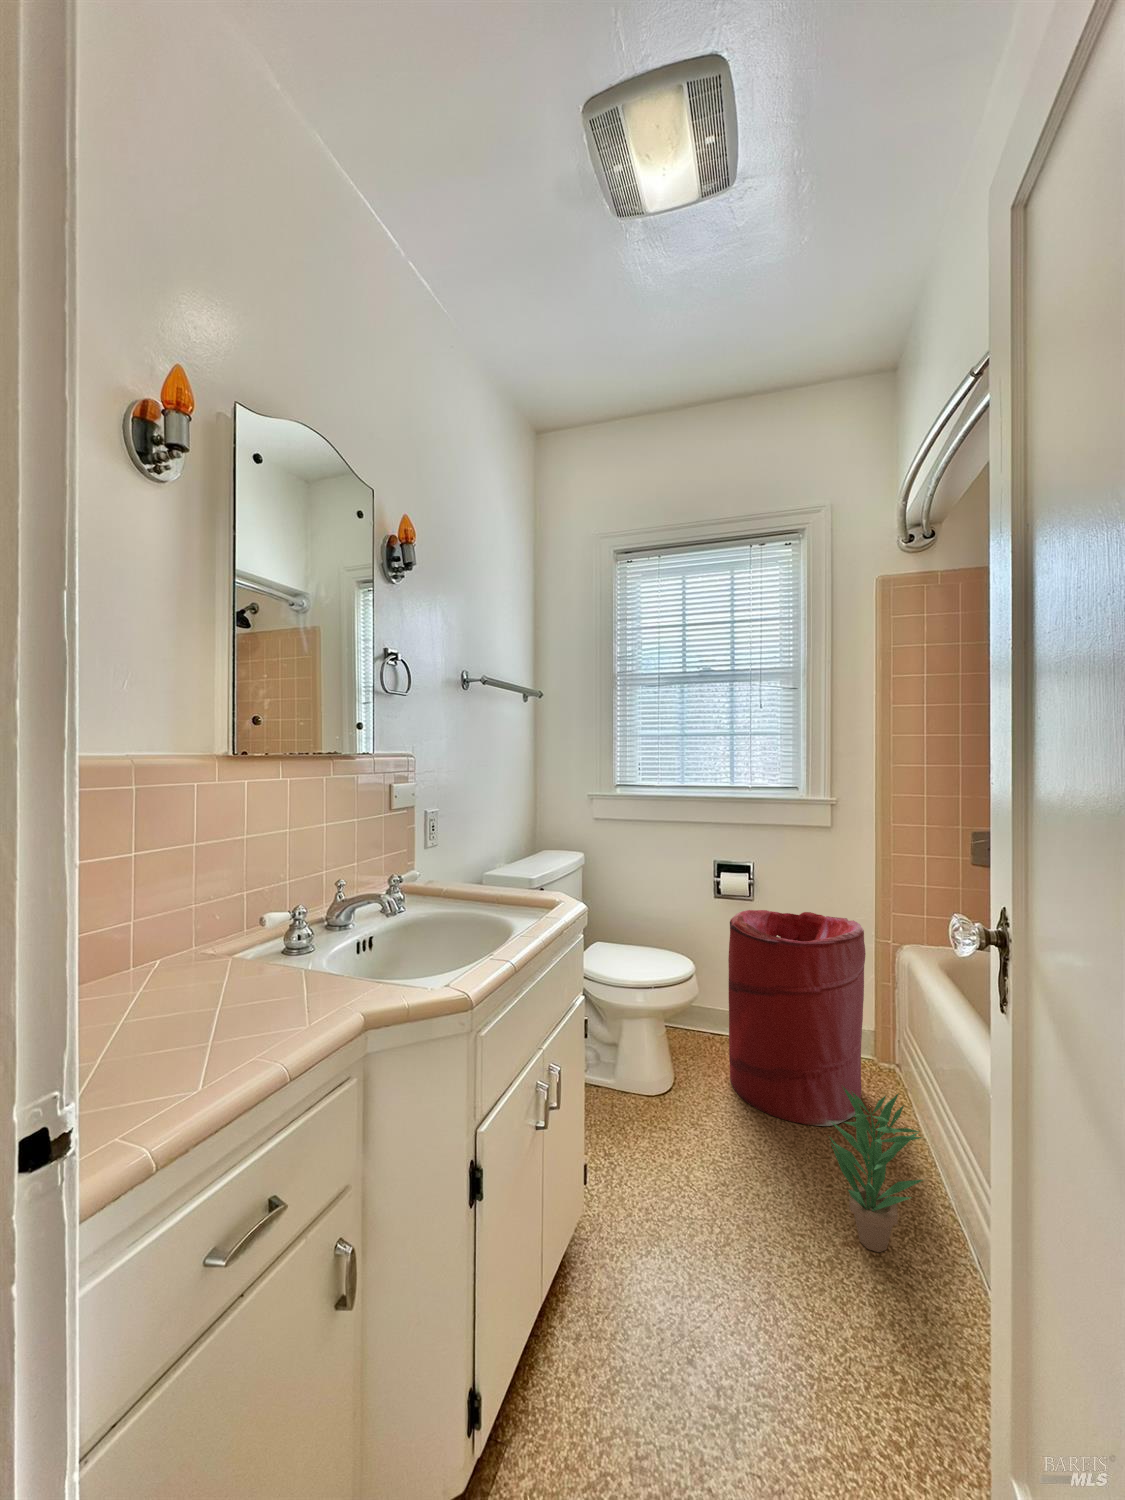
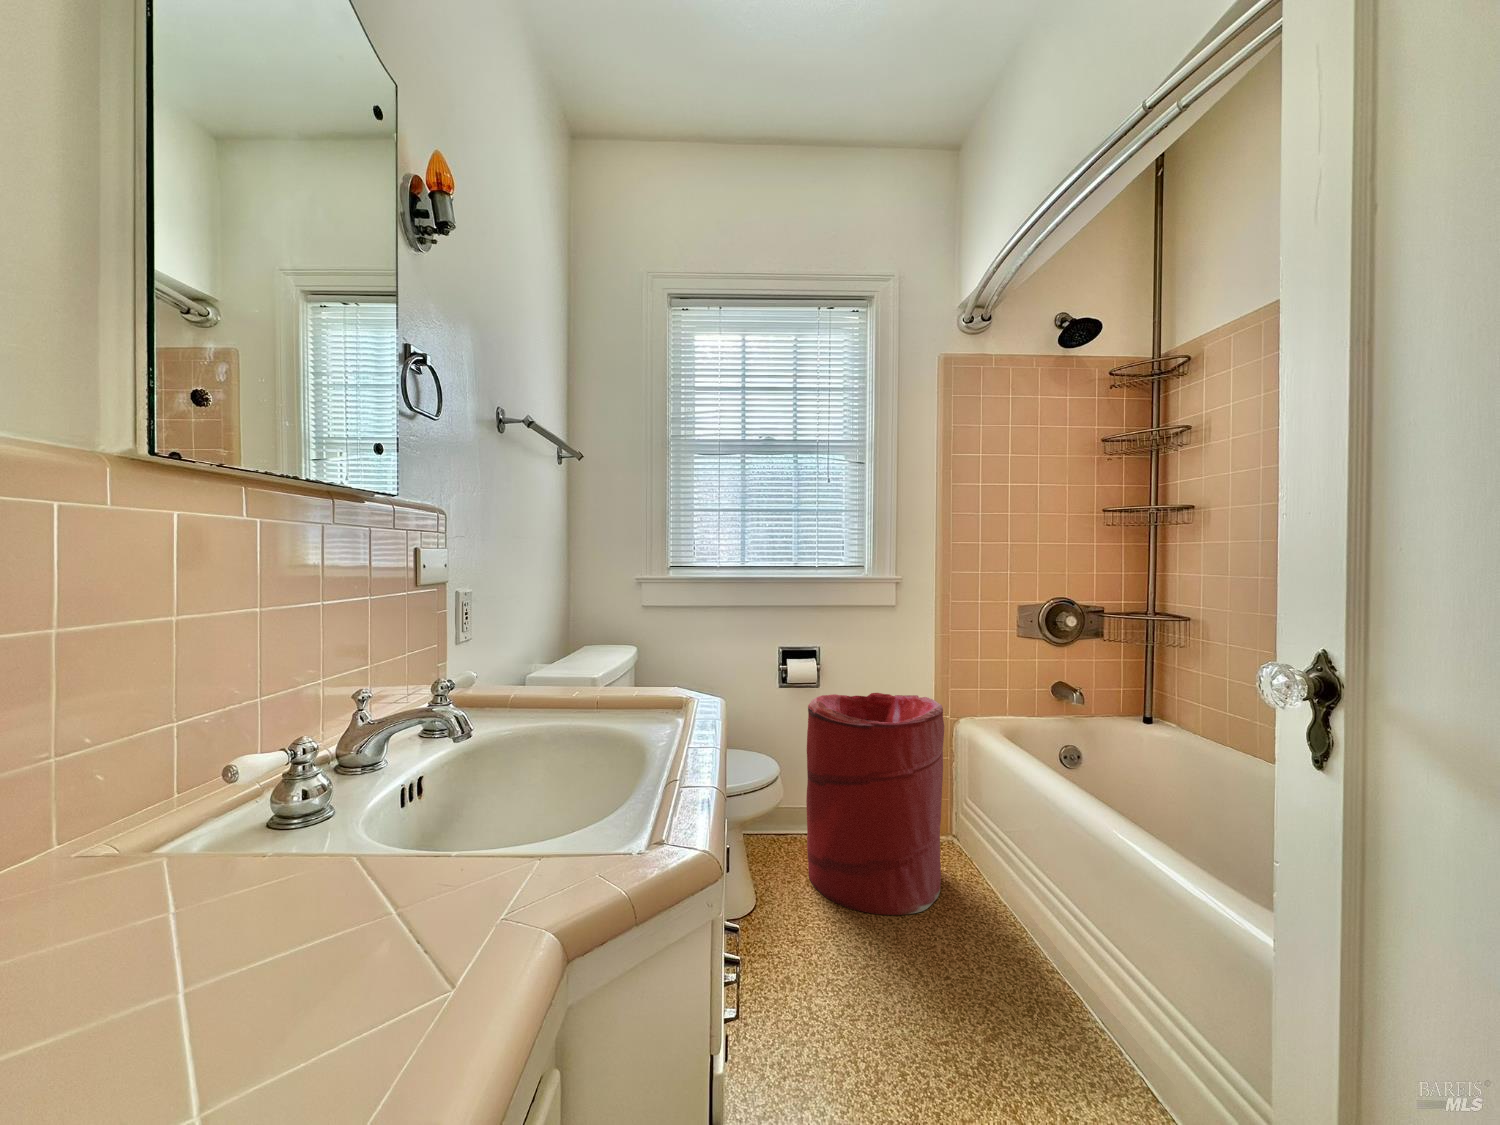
potted plant: present [829,1086,923,1252] -> none [960,869,1068,1041]

